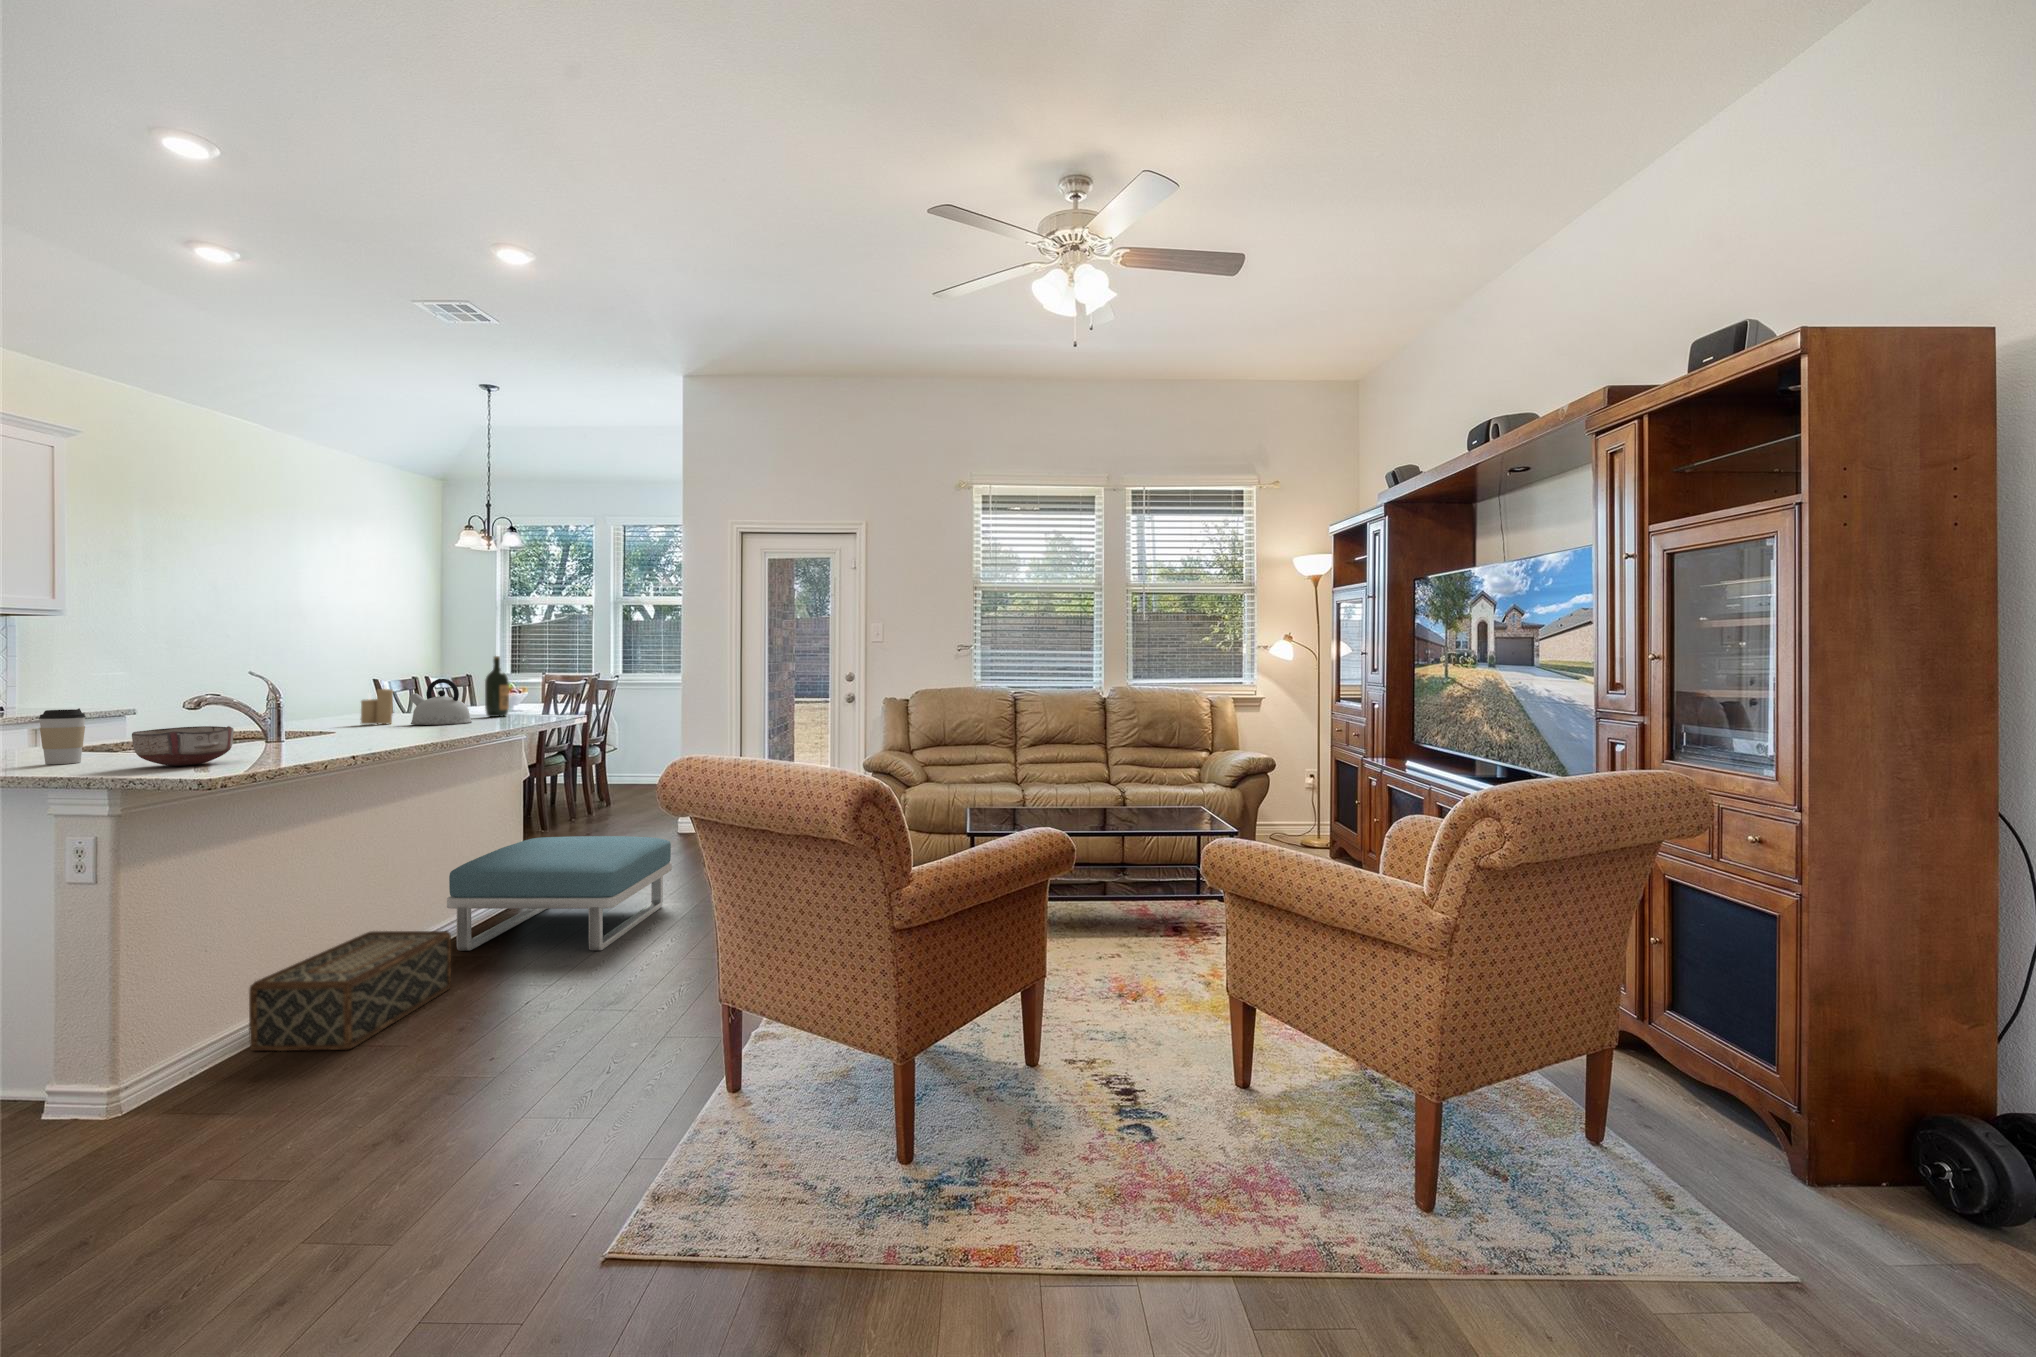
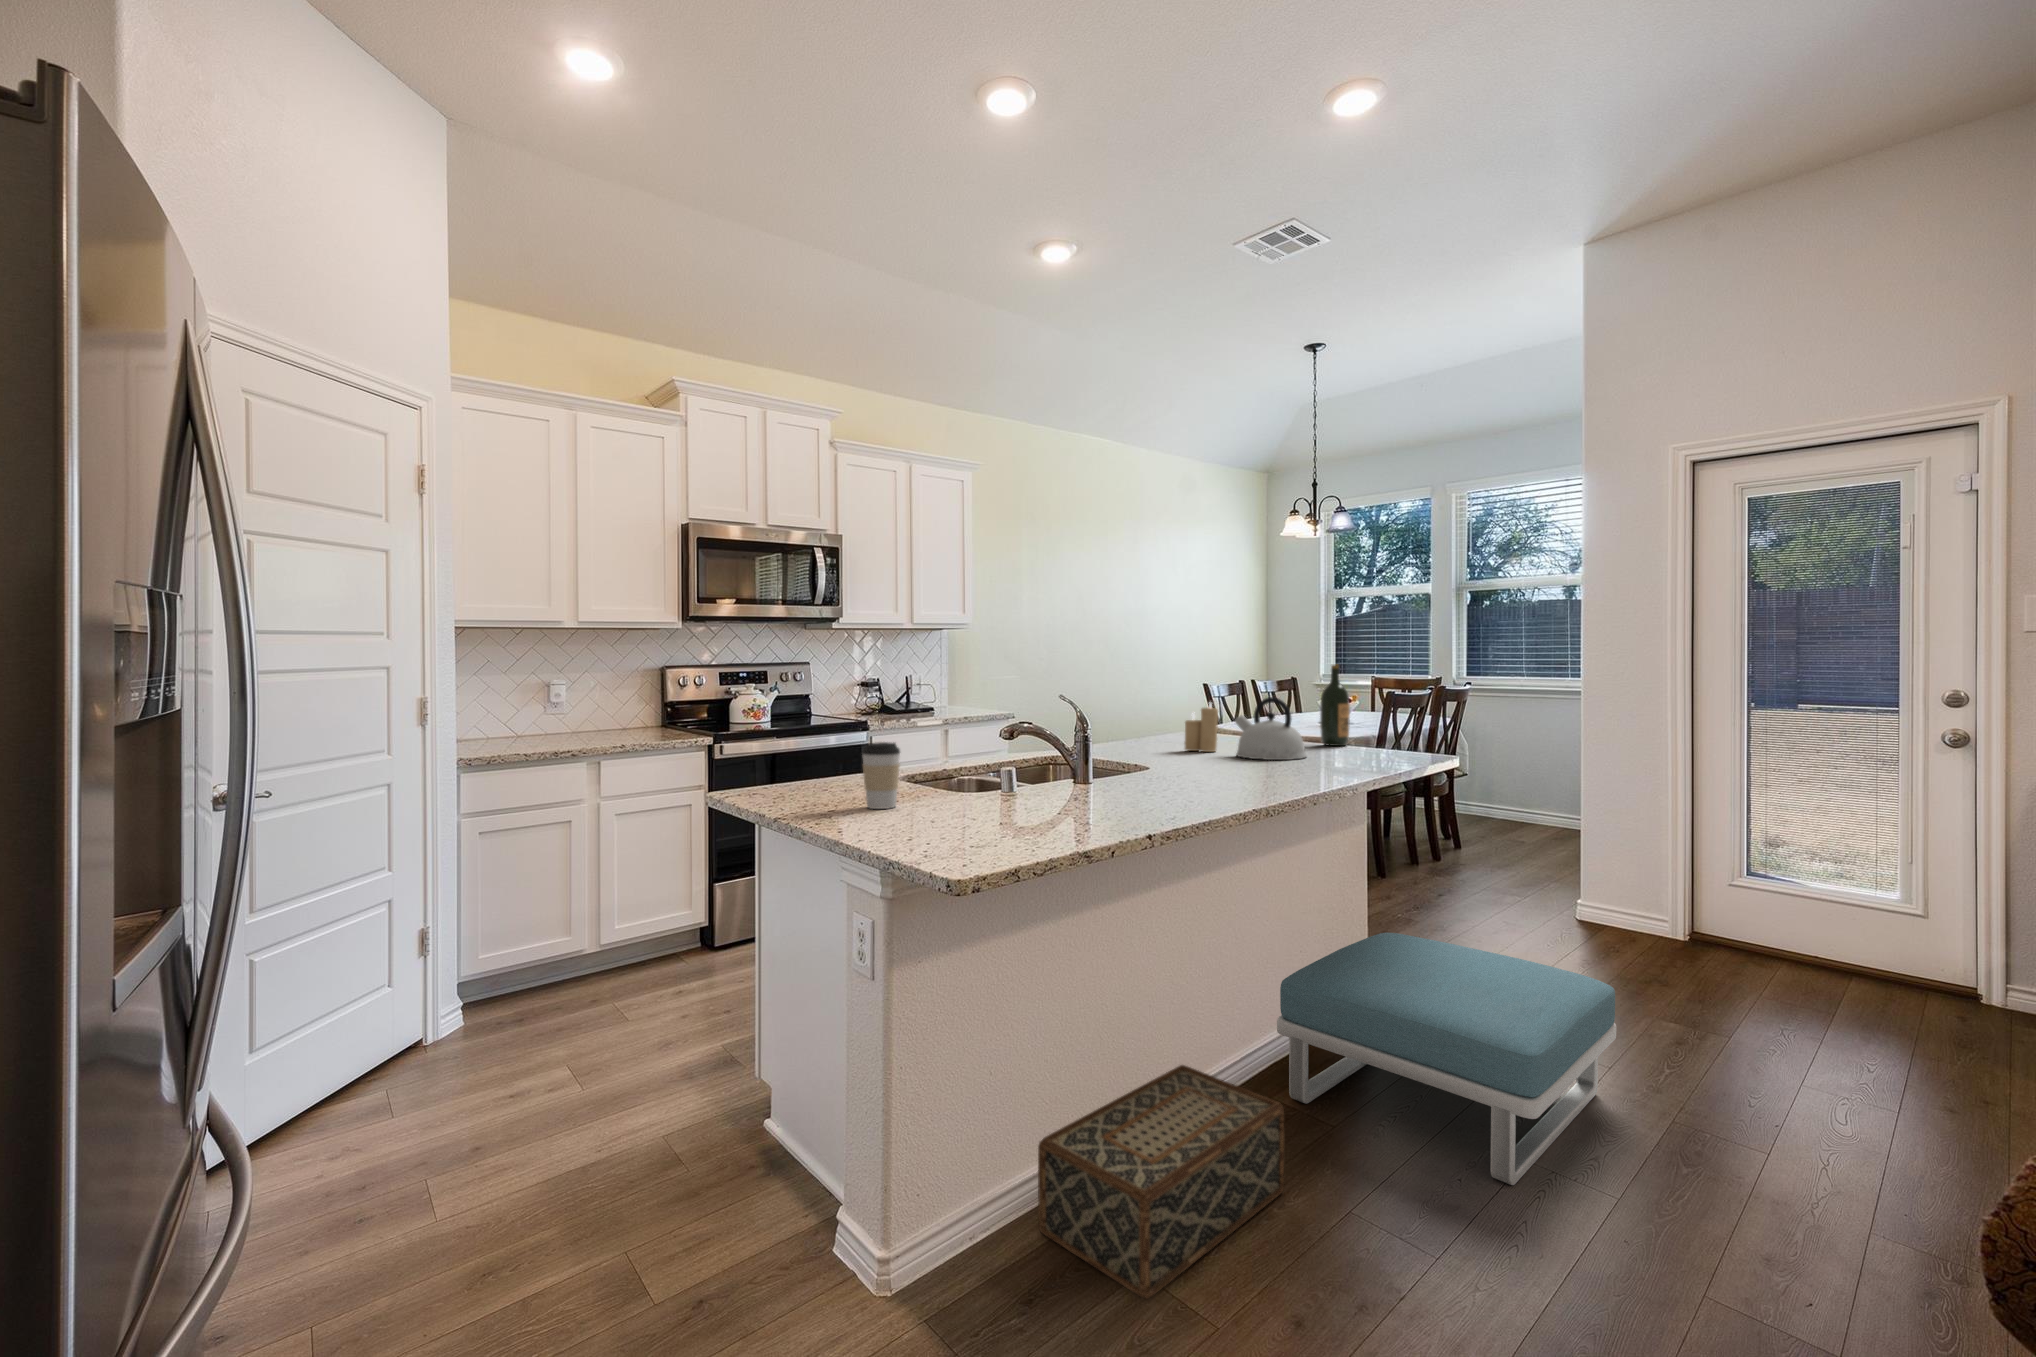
ceramic bowl: present [132,726,234,766] -> none [909,780,1014,839]

